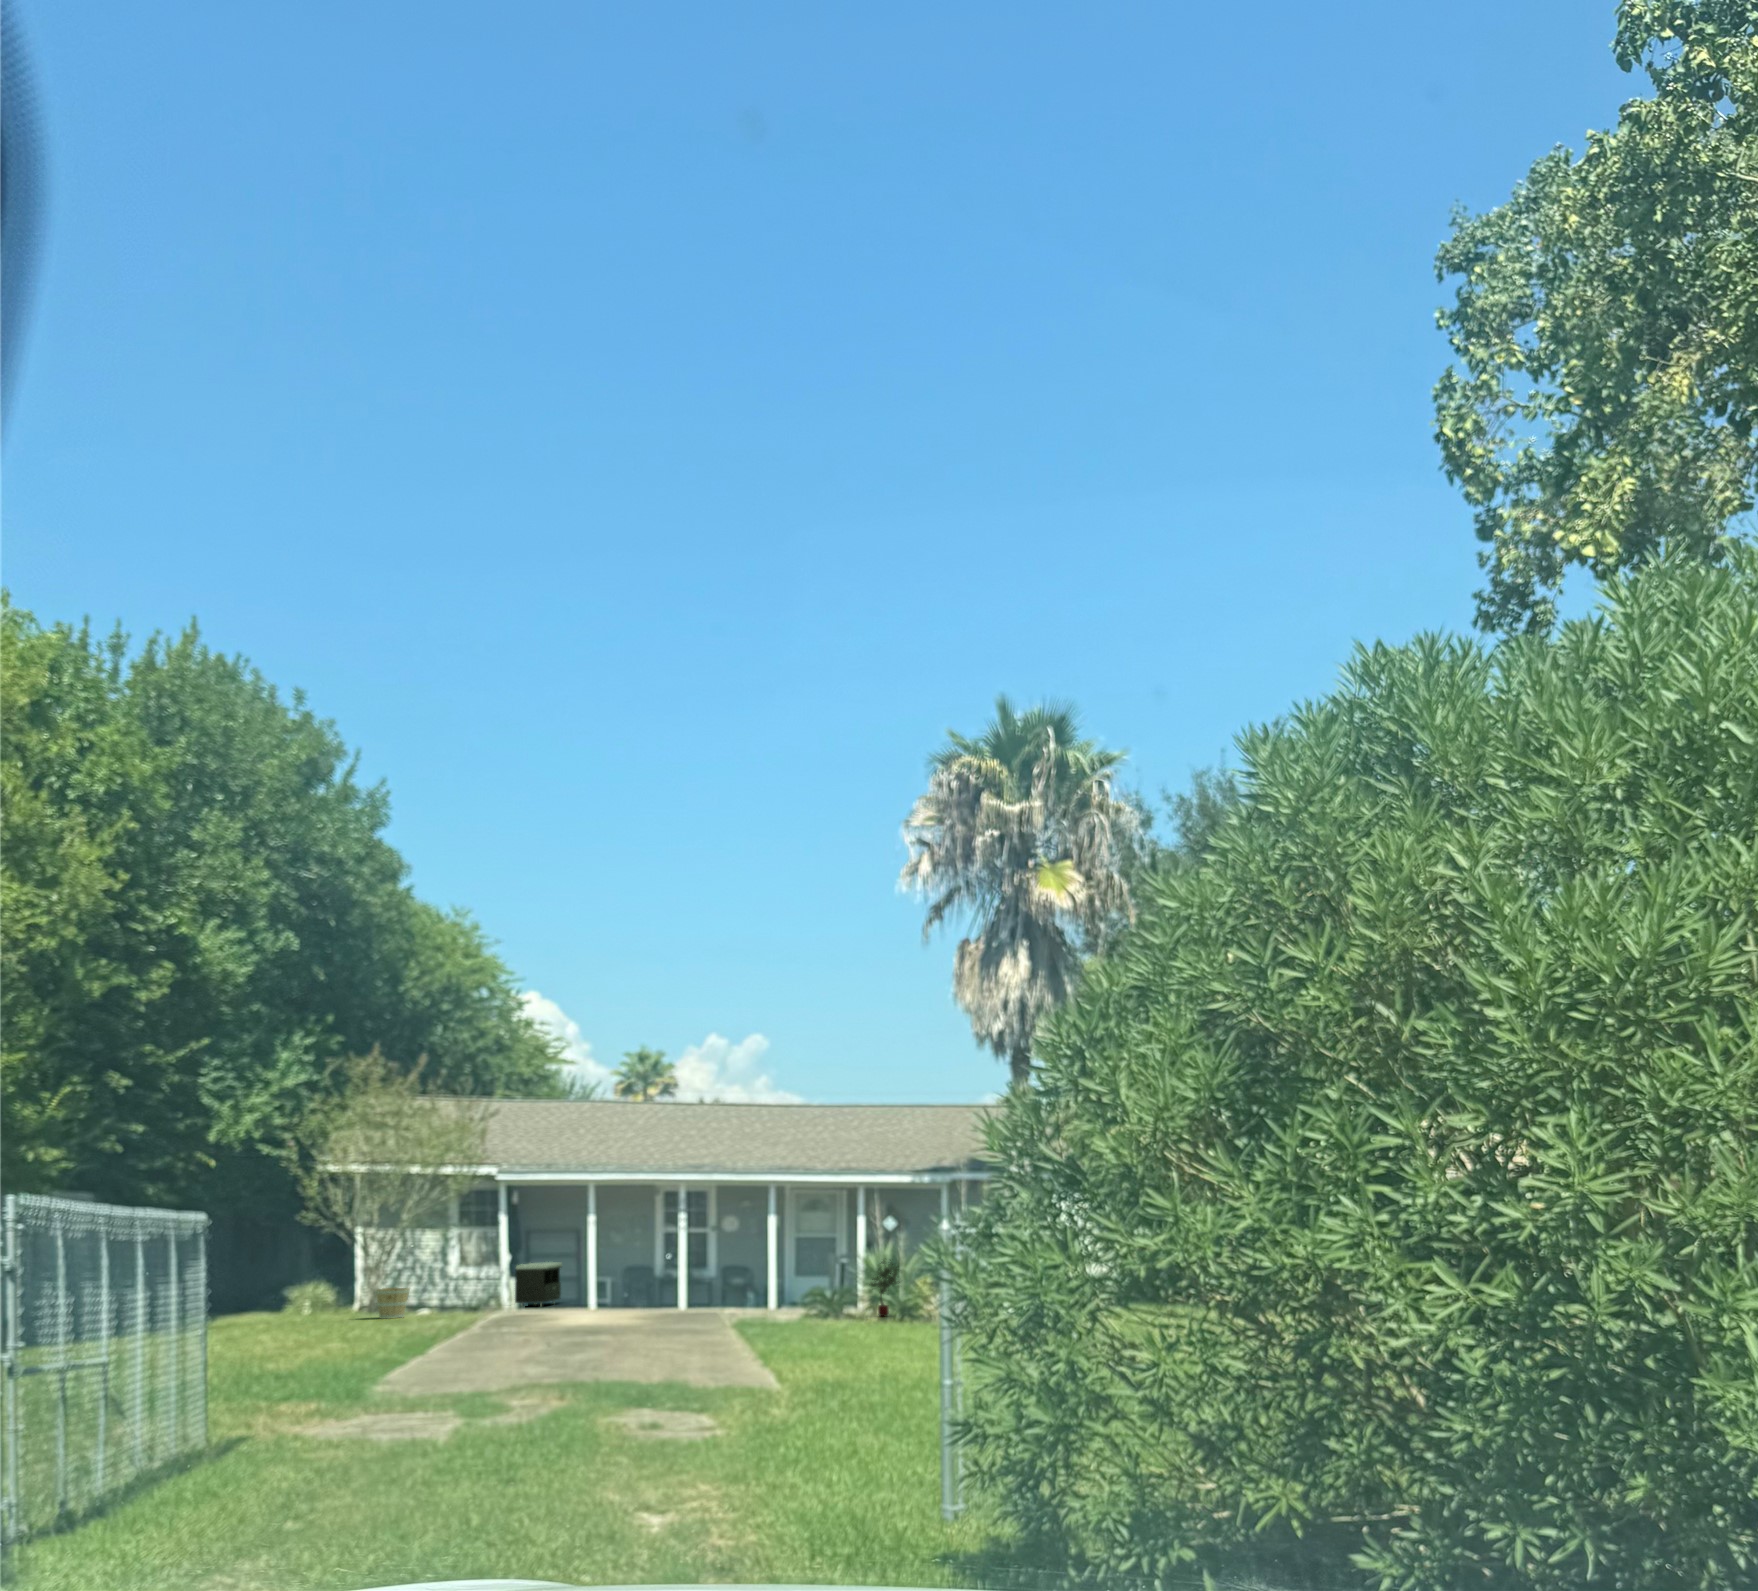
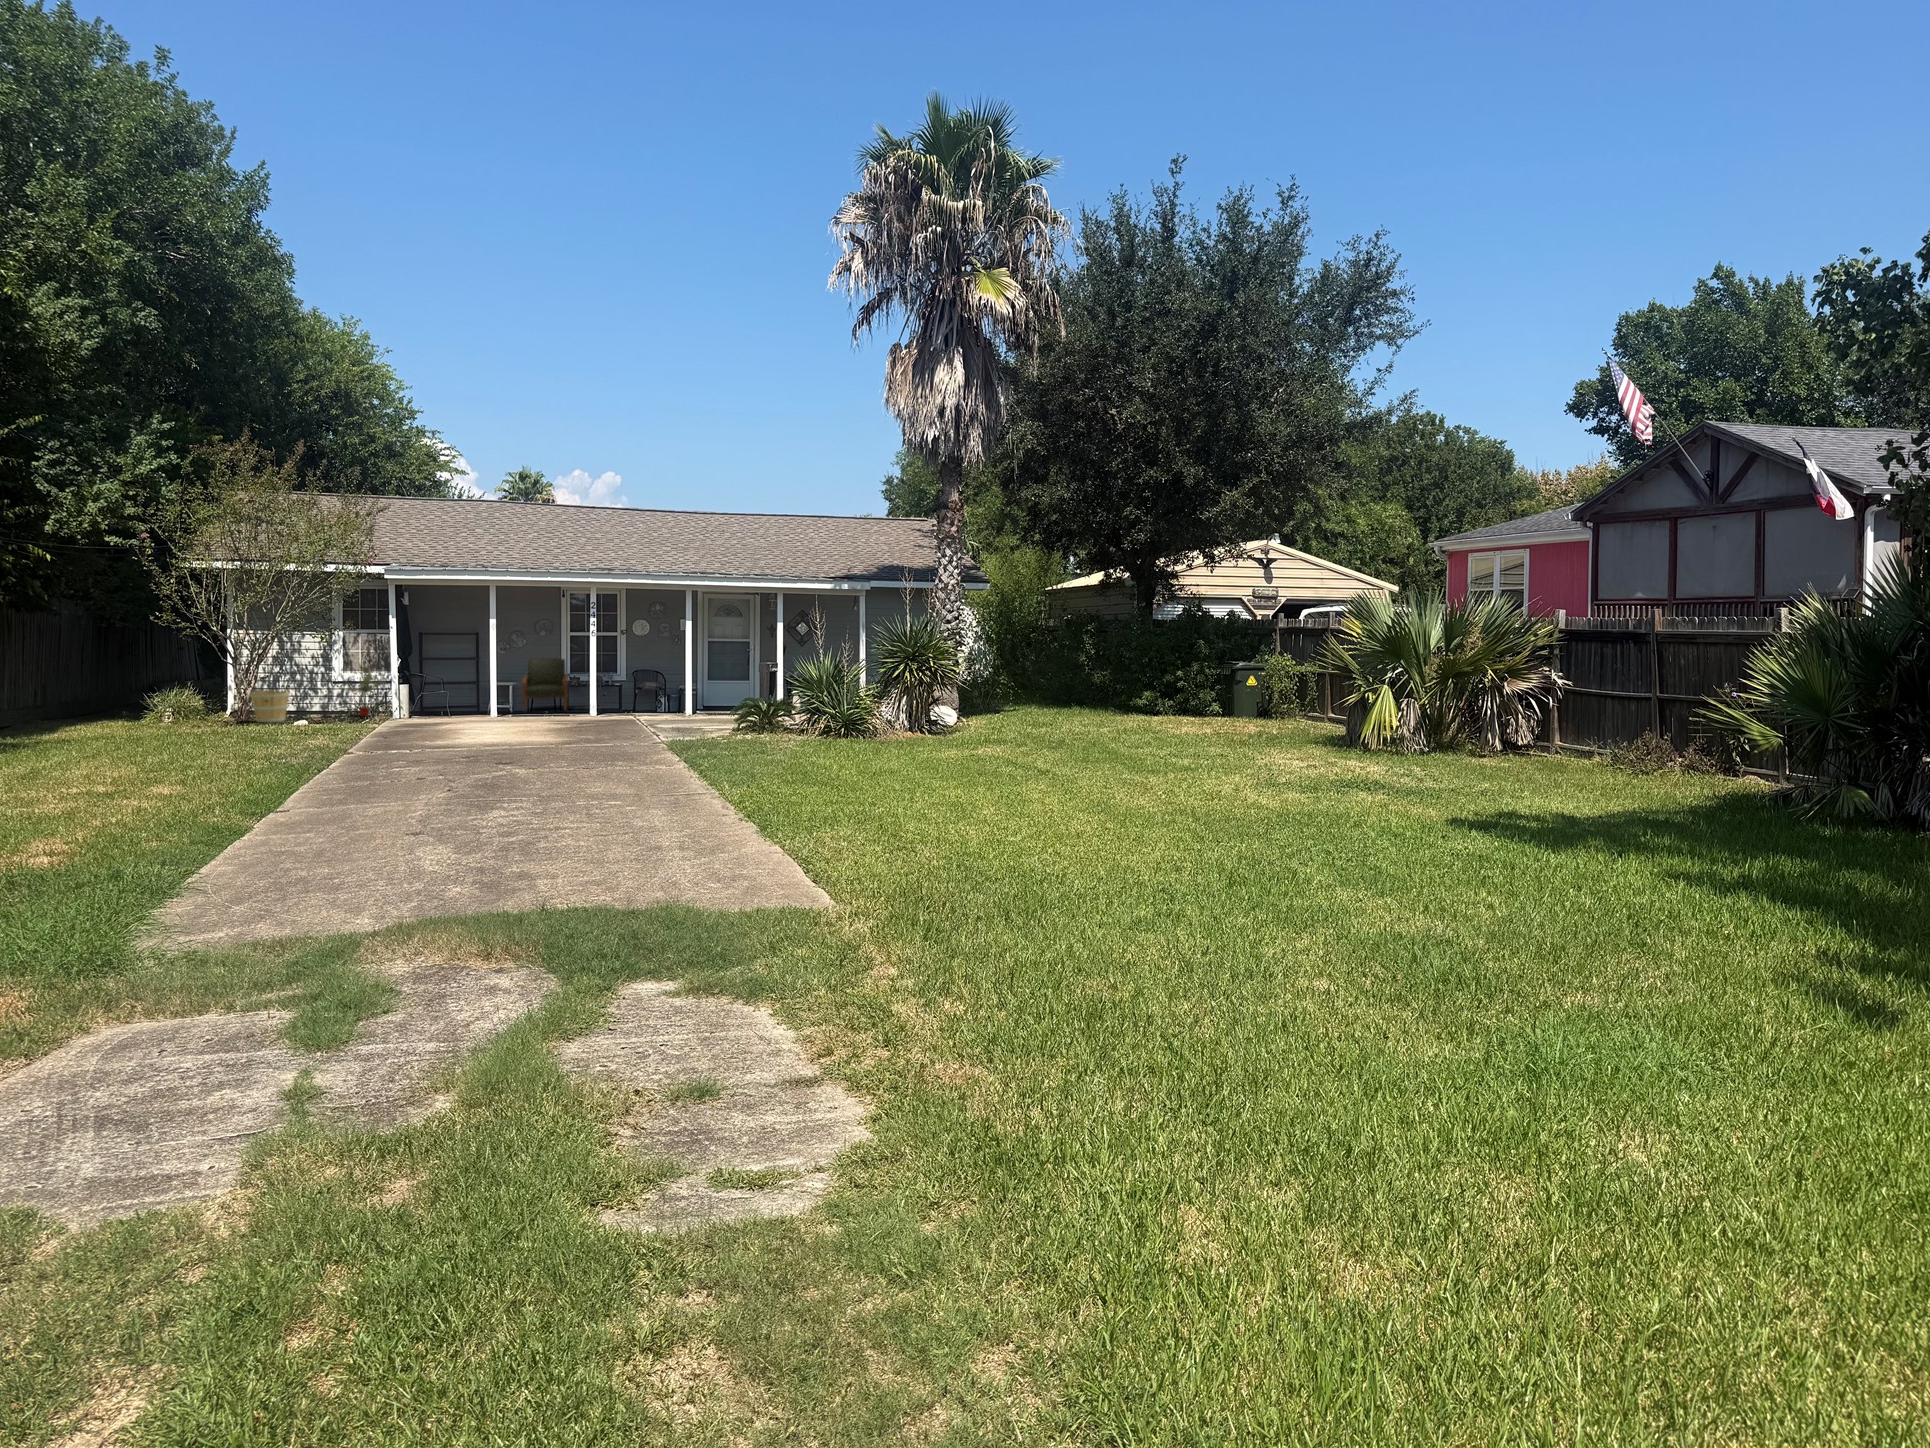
chair: none [620,1251,665,1306] -> present [522,658,569,711]
potted tree: present [869,1259,900,1316] -> present [342,669,384,717]
storage bench: present [515,1262,562,1306] -> none [412,667,463,710]

